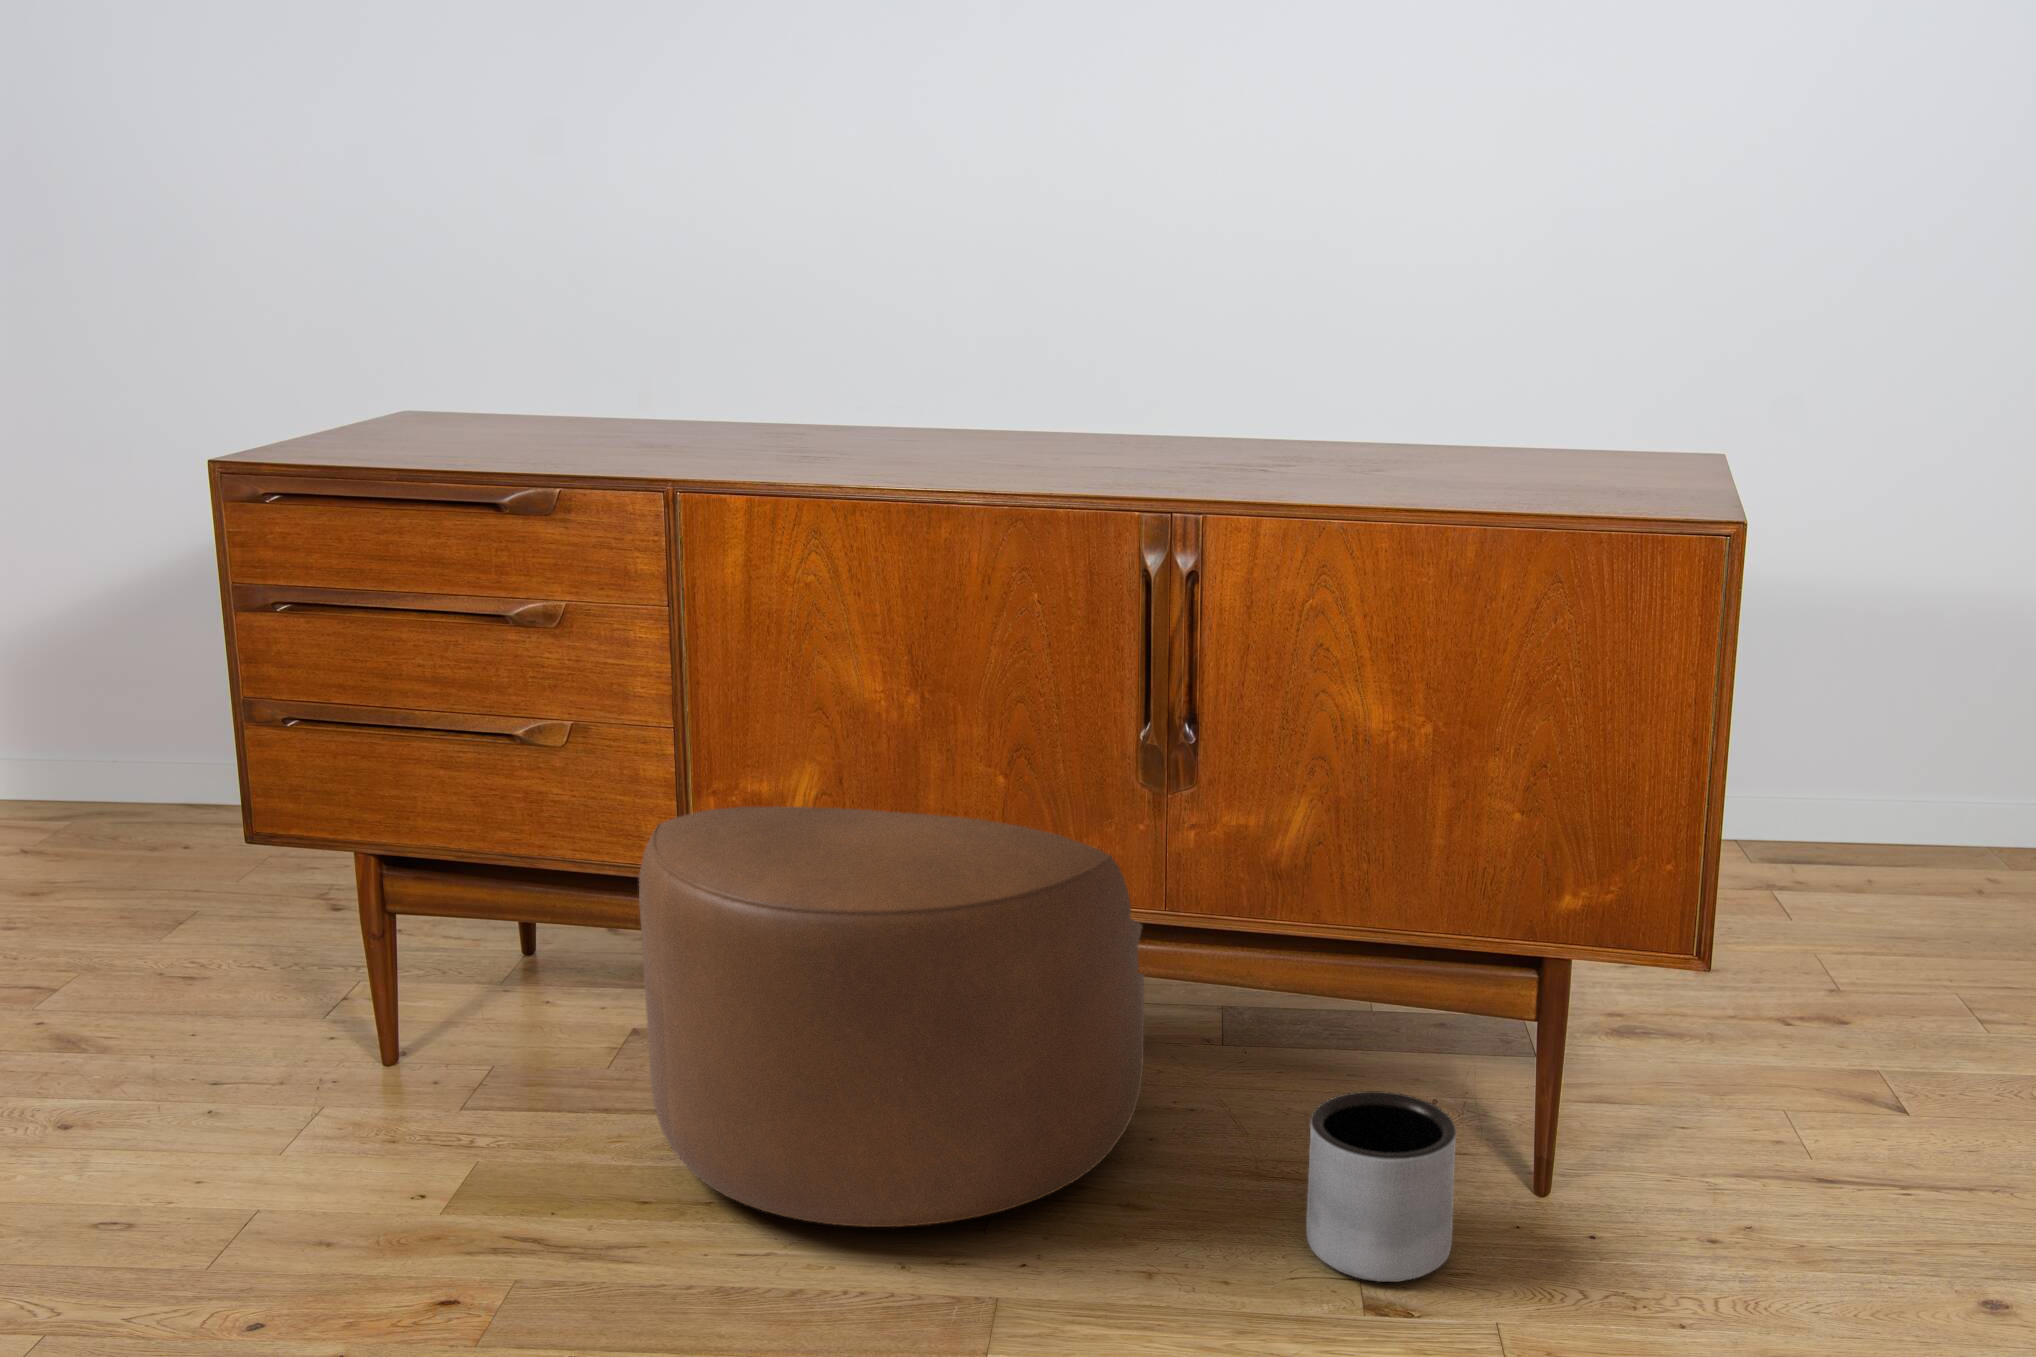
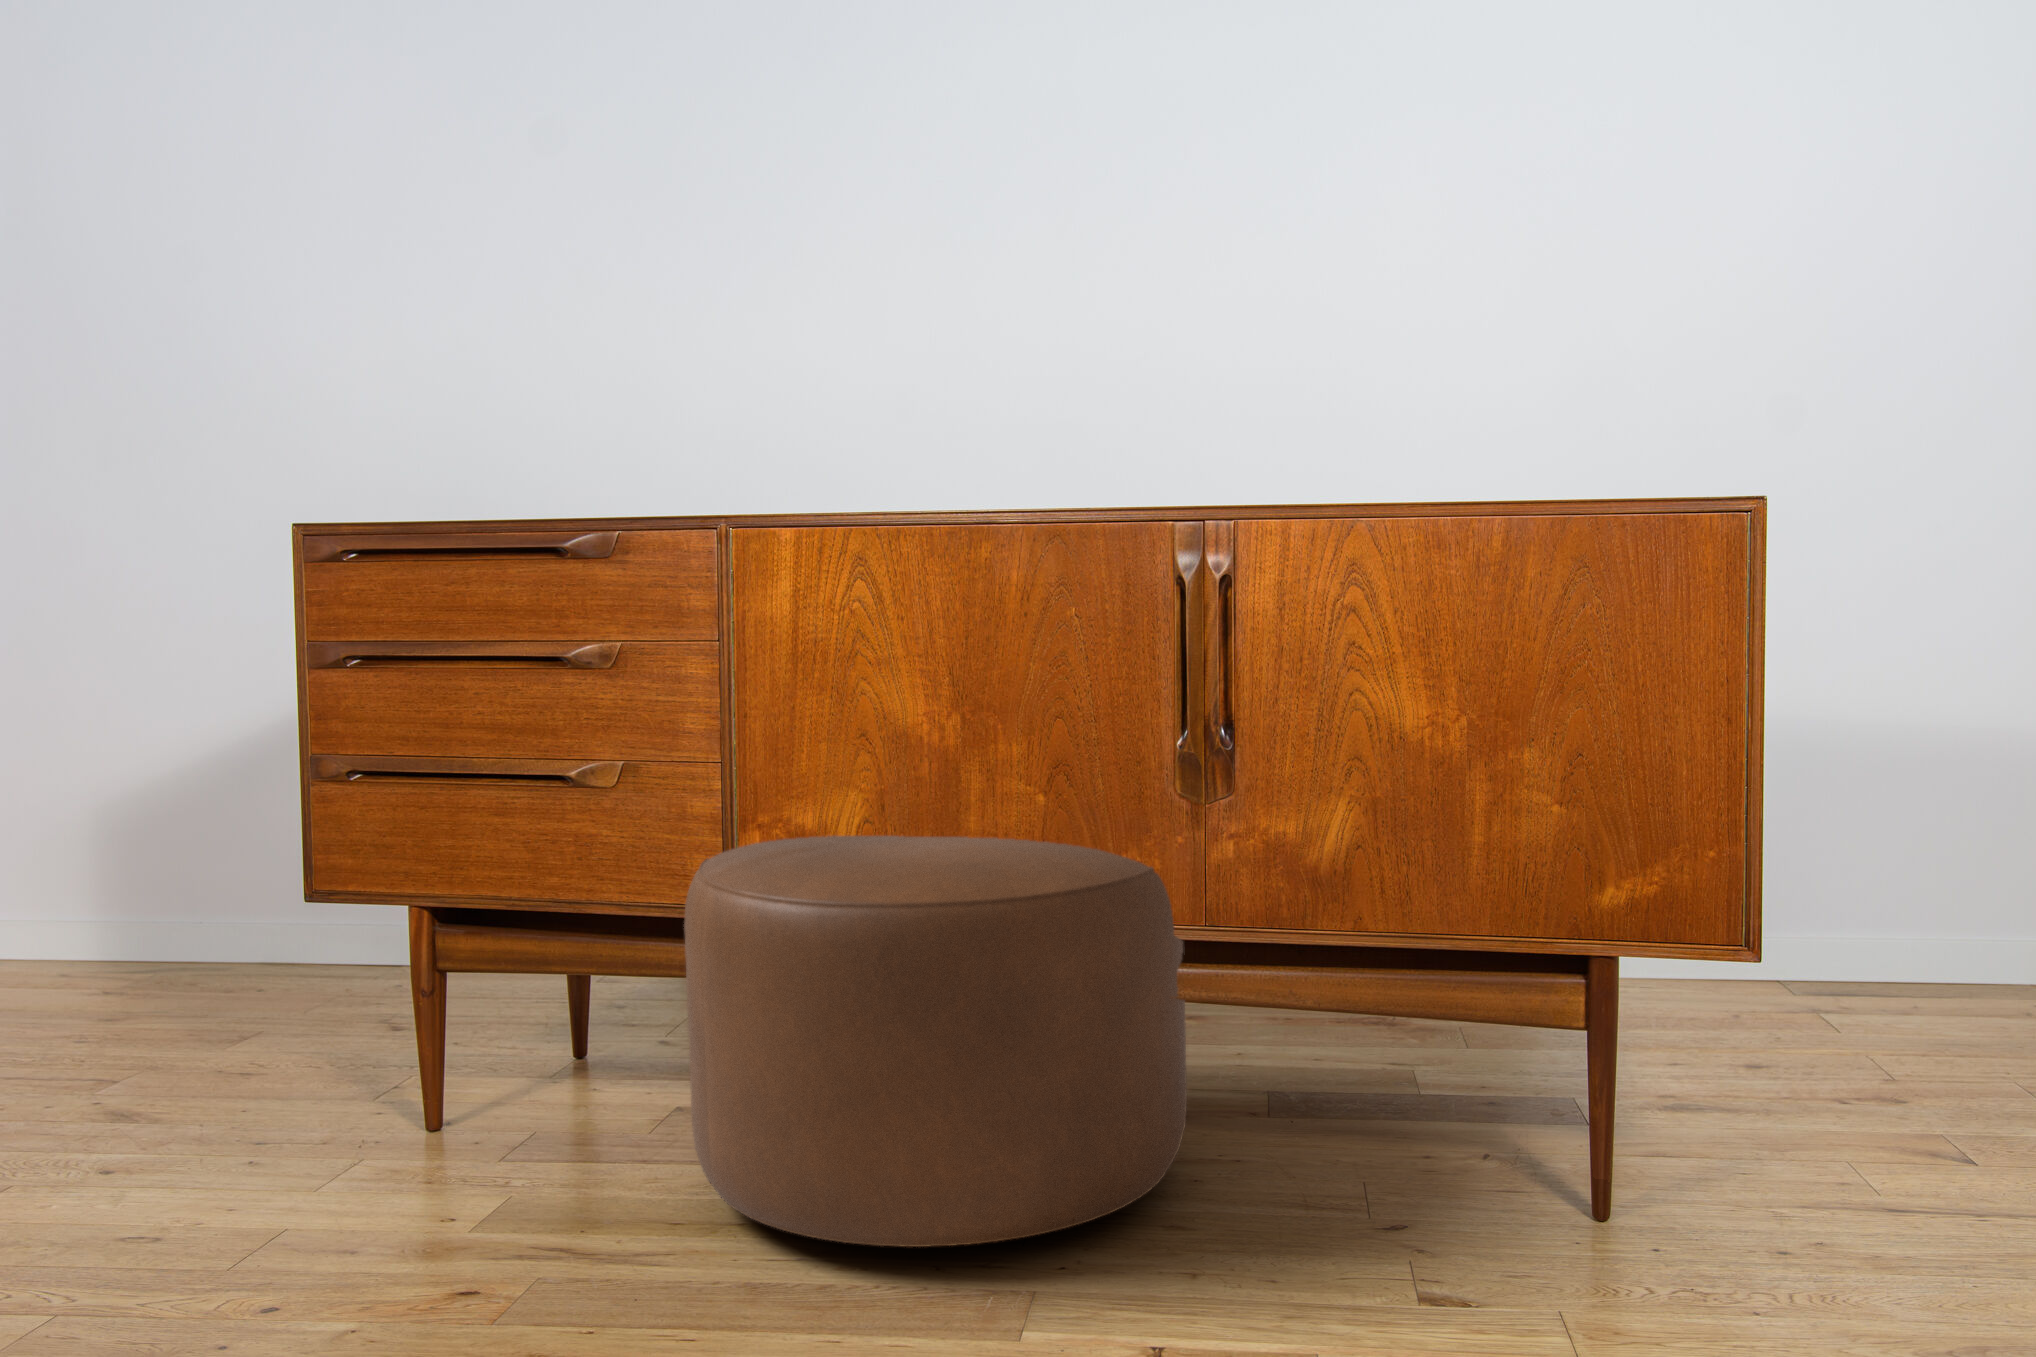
planter: present [1306,1091,1456,1282] -> none [1363,1104,1516,1293]

